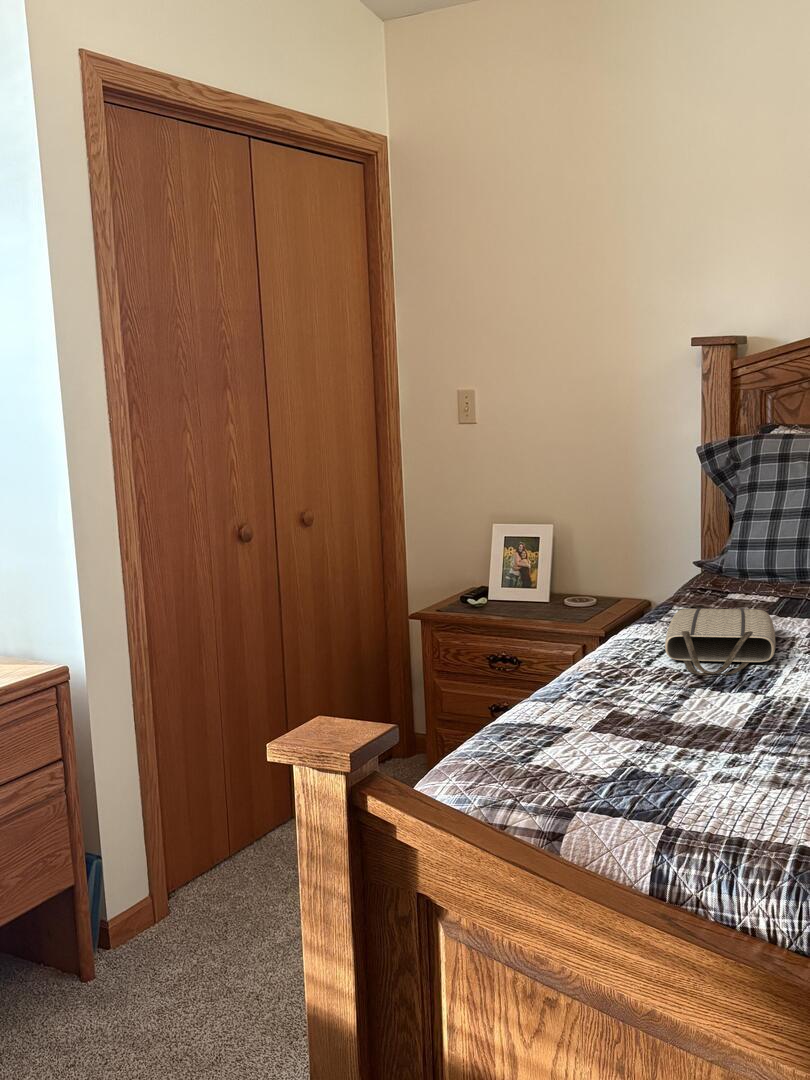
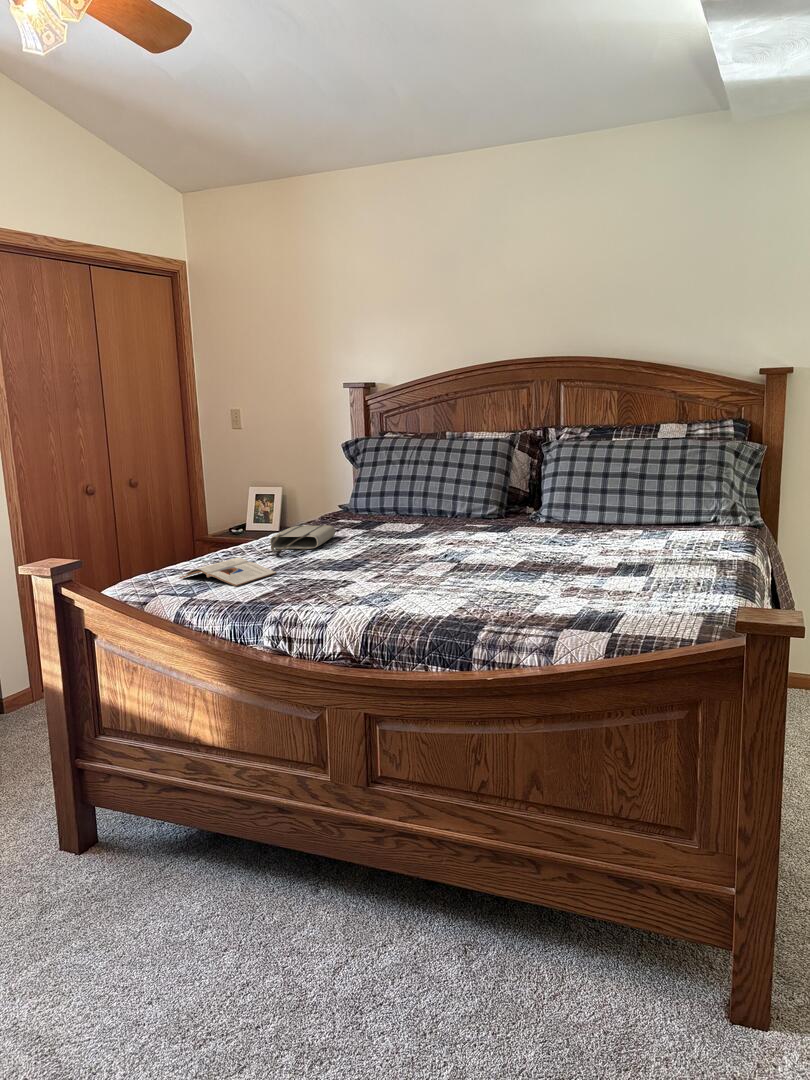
magazine: none [553,693,769,775] -> present [180,558,276,586]

